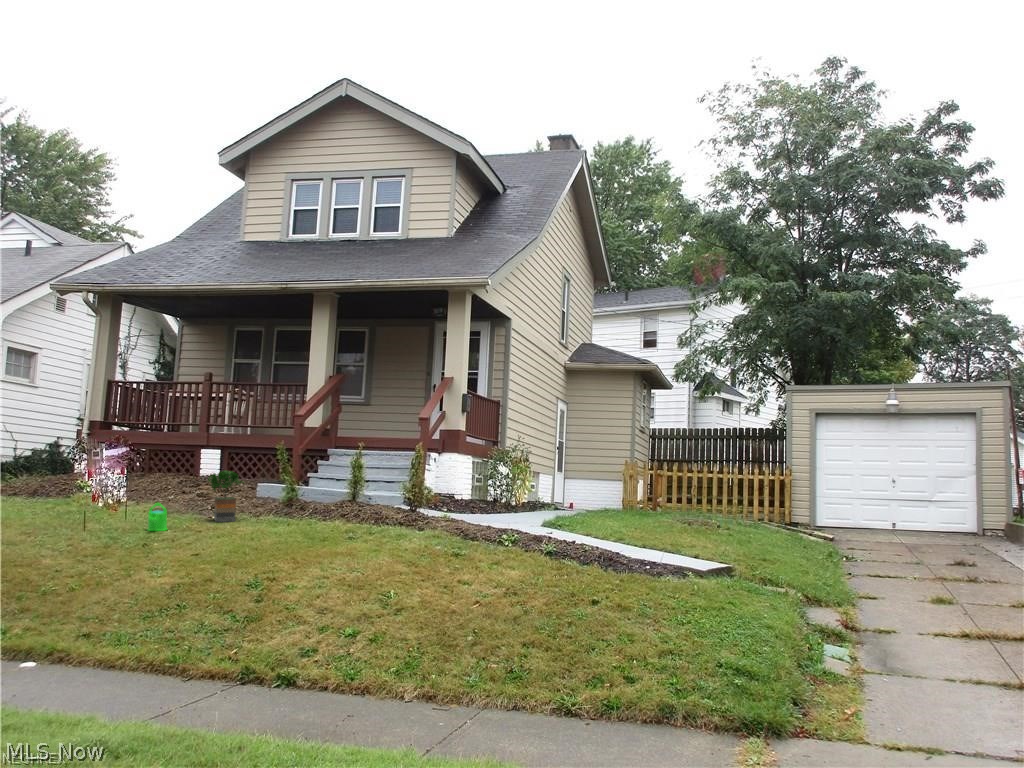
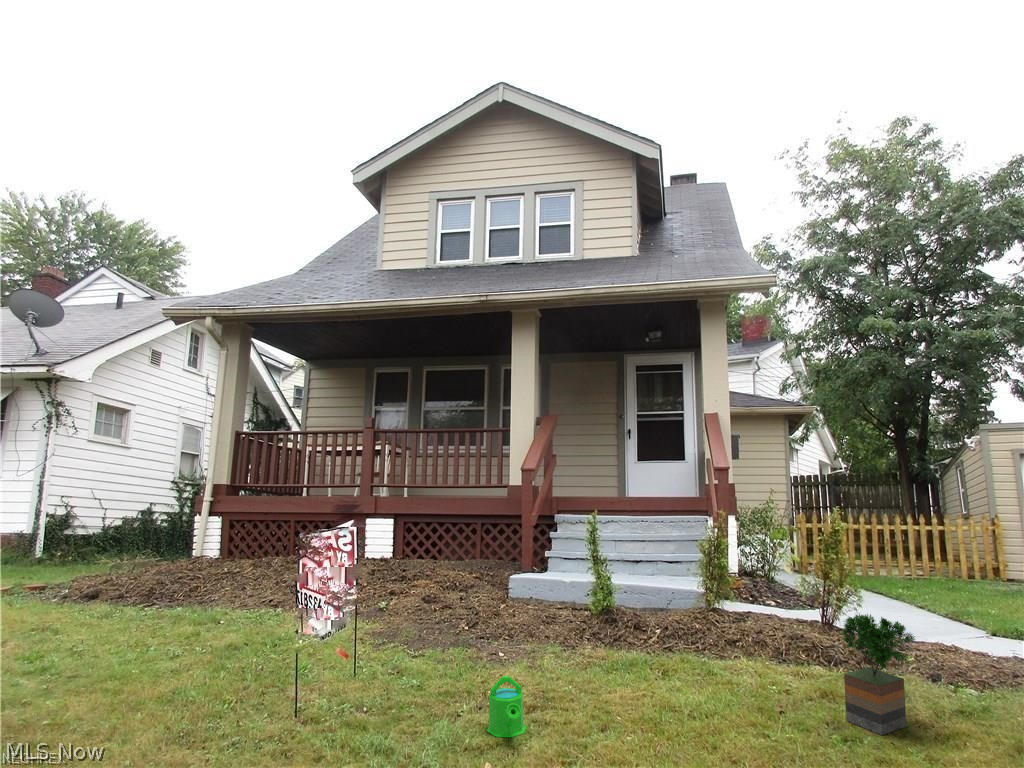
potted tree: present [208,470,244,522] -> present [841,614,915,735]

